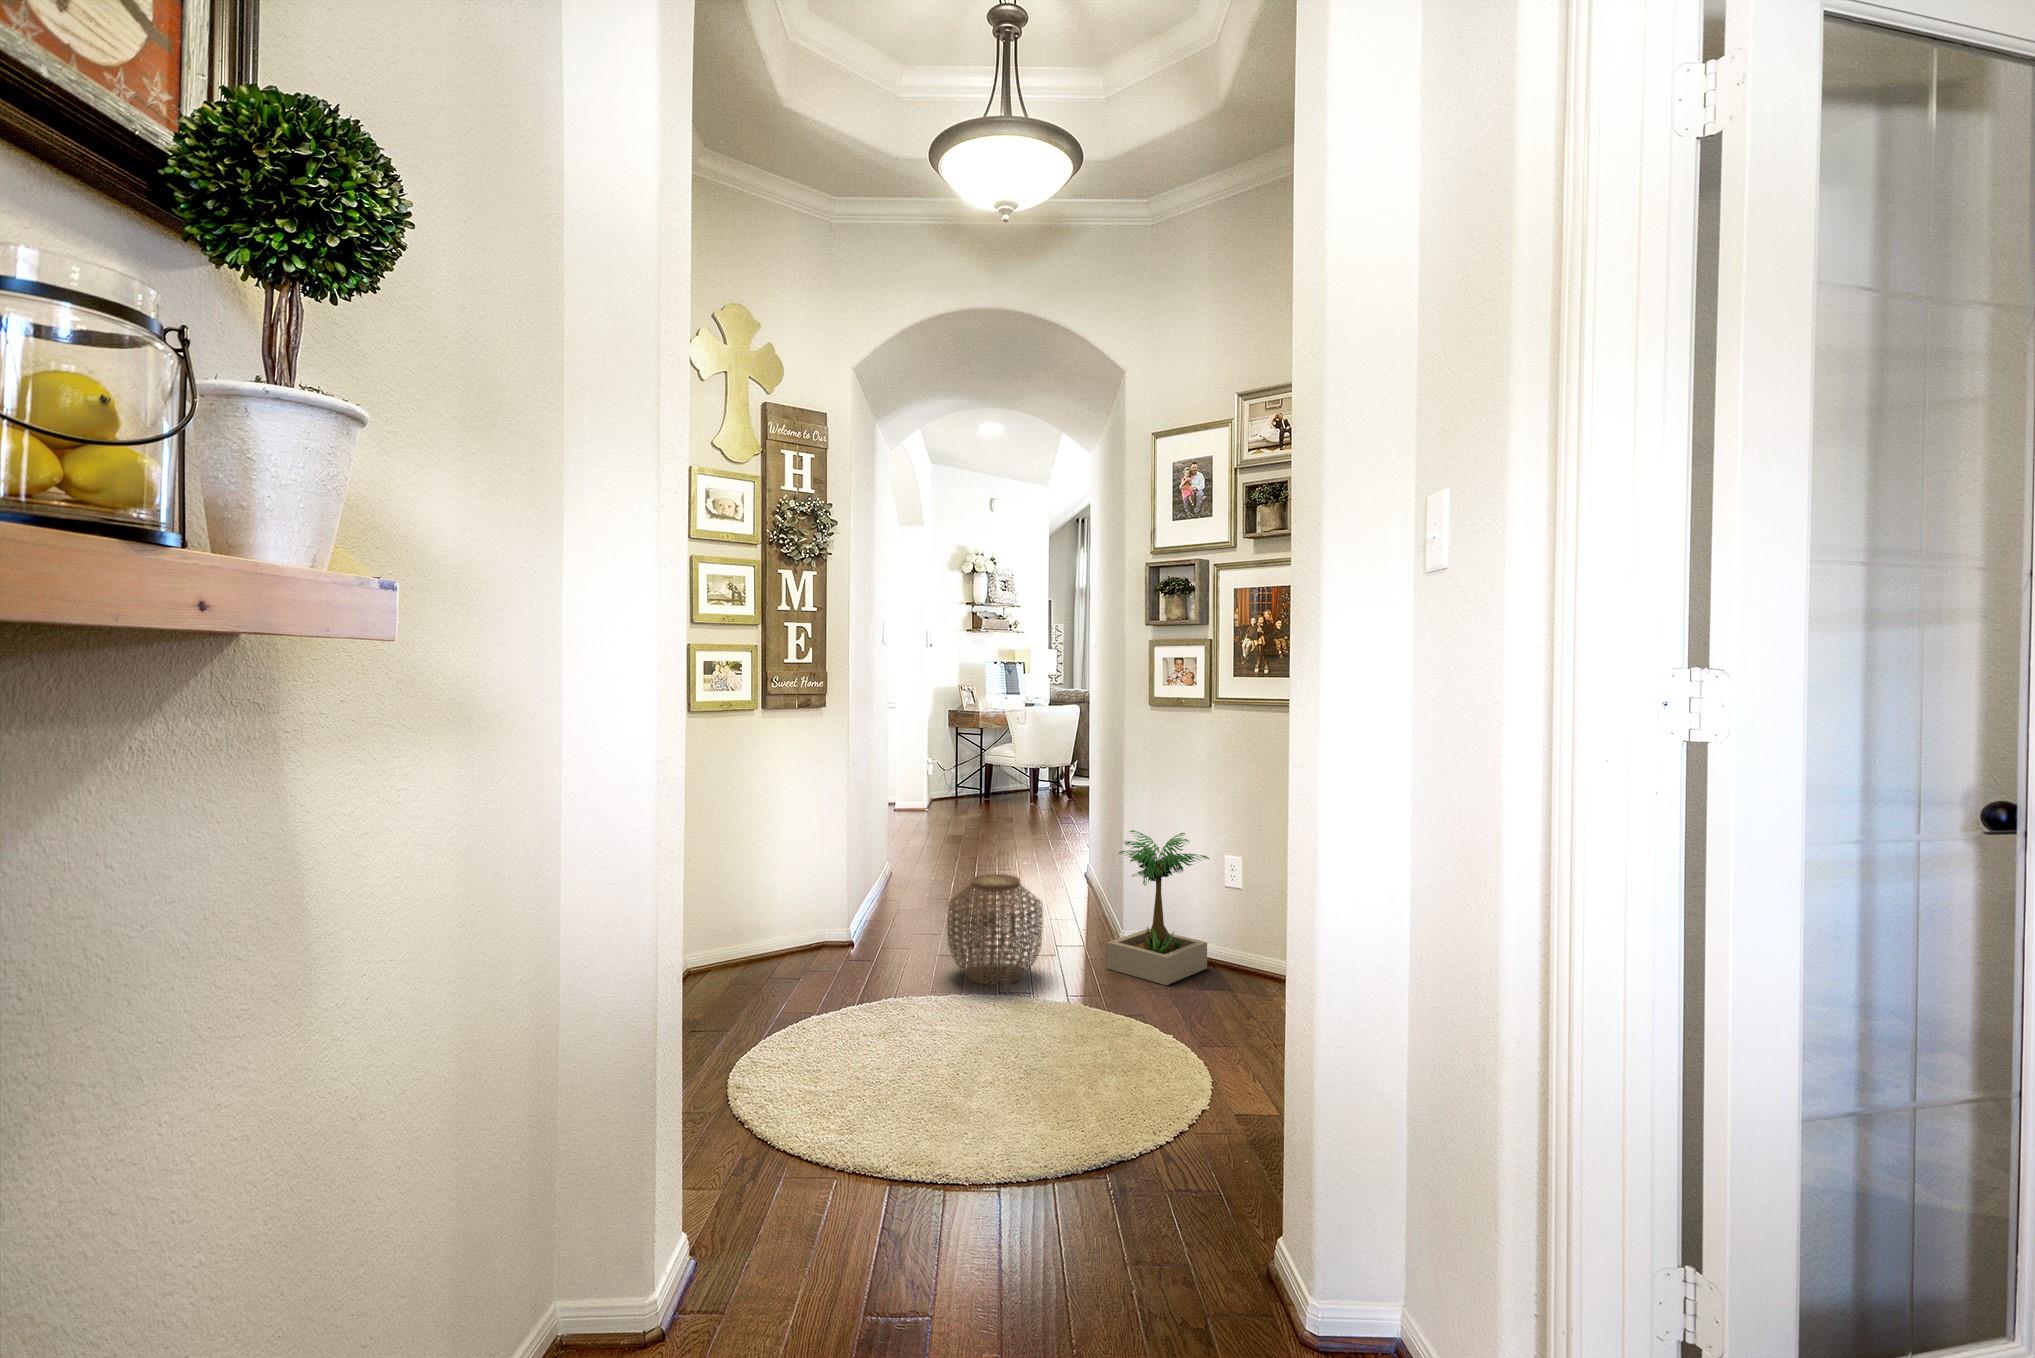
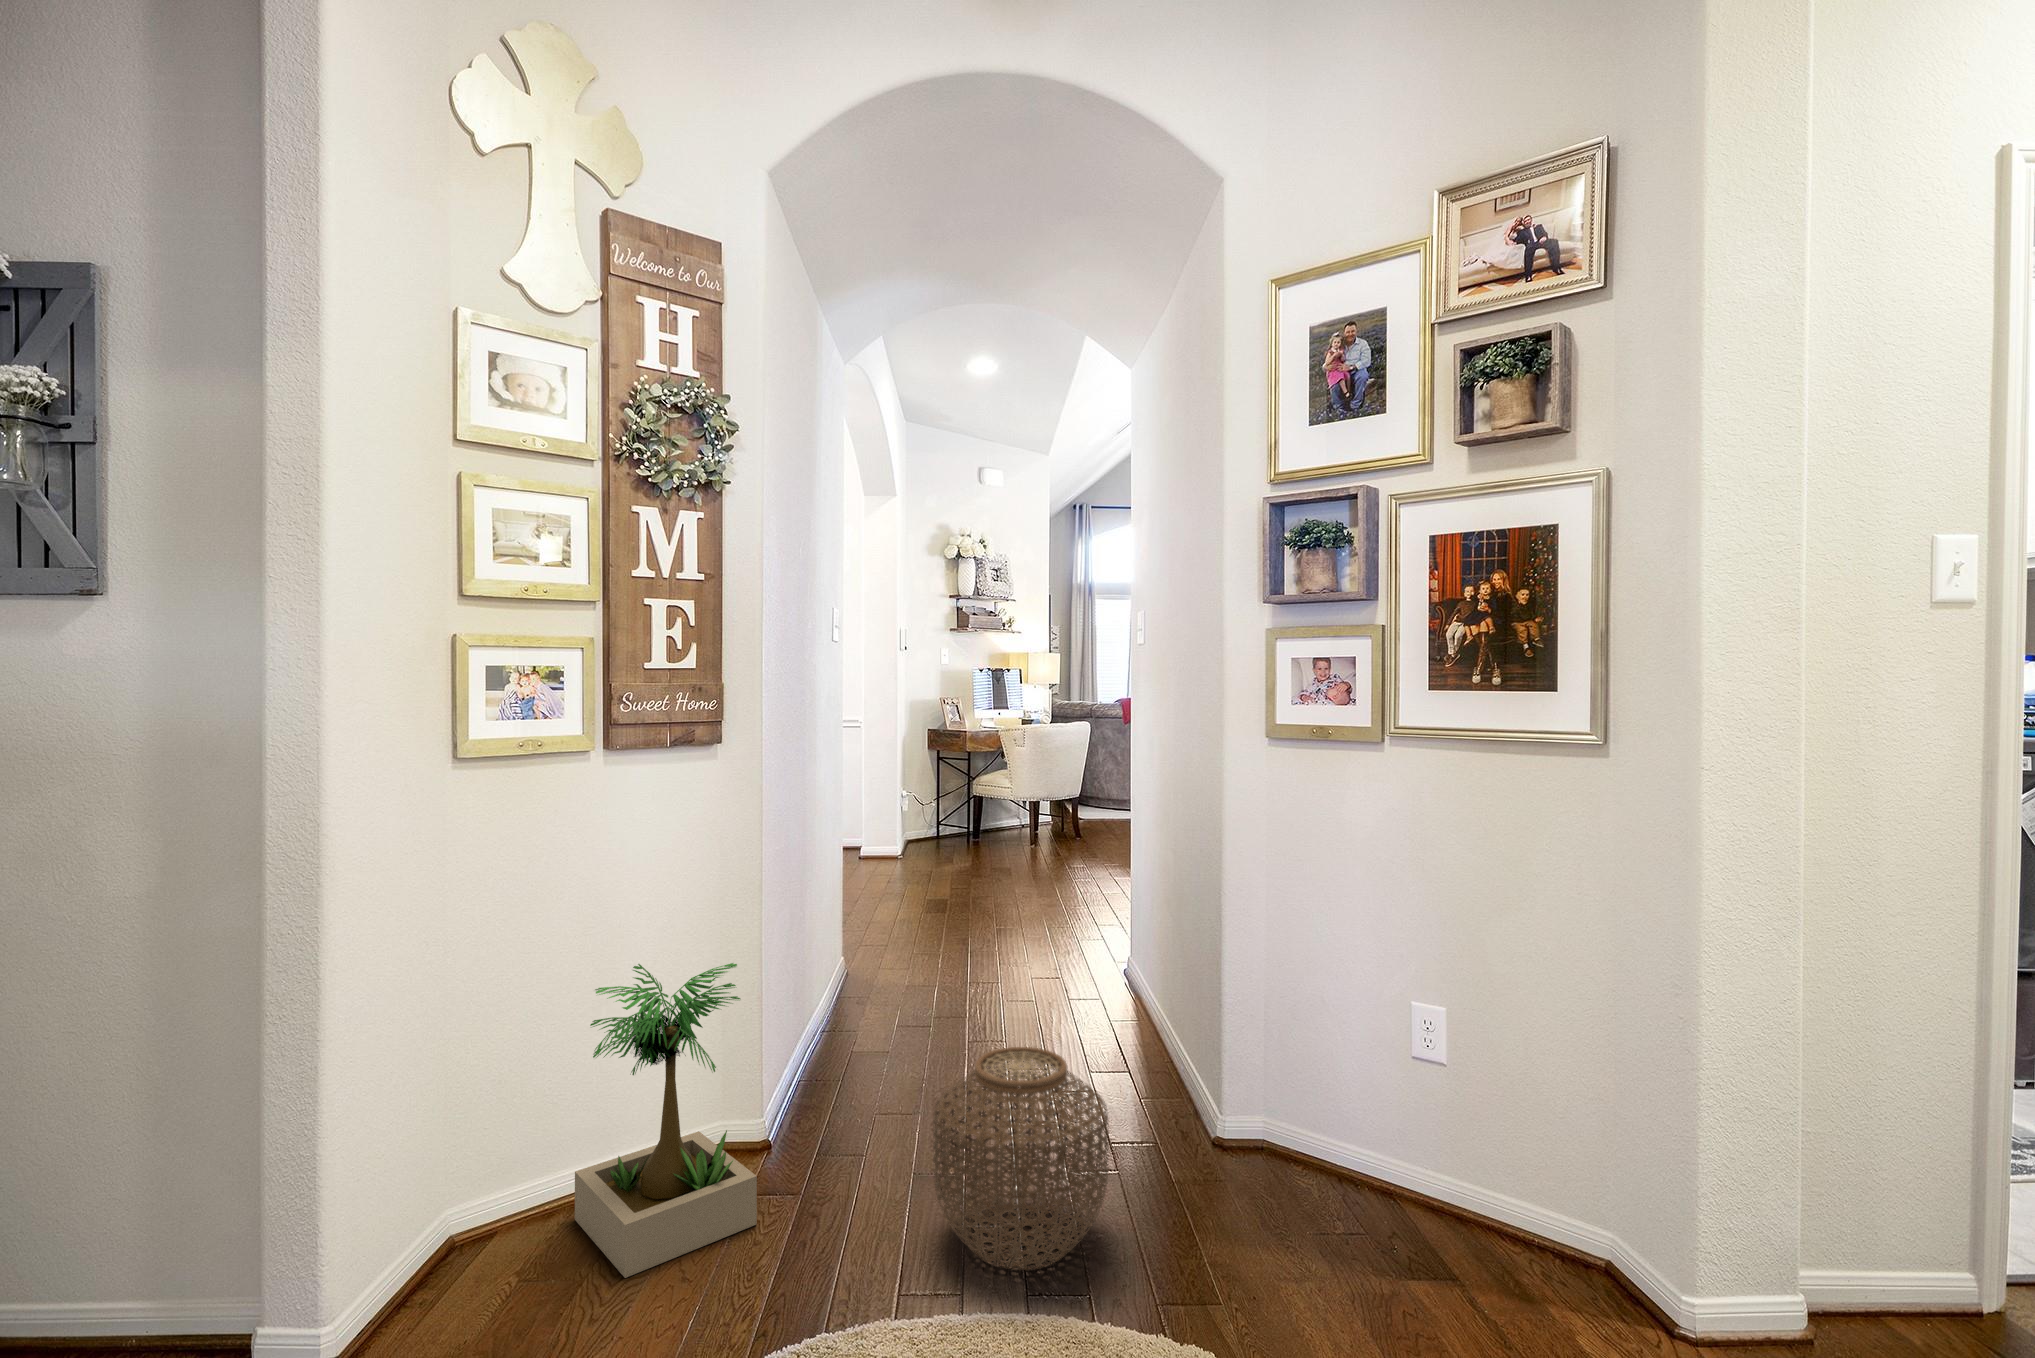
potted plant: present [1107,830,1209,985] -> present [575,963,757,1278]

